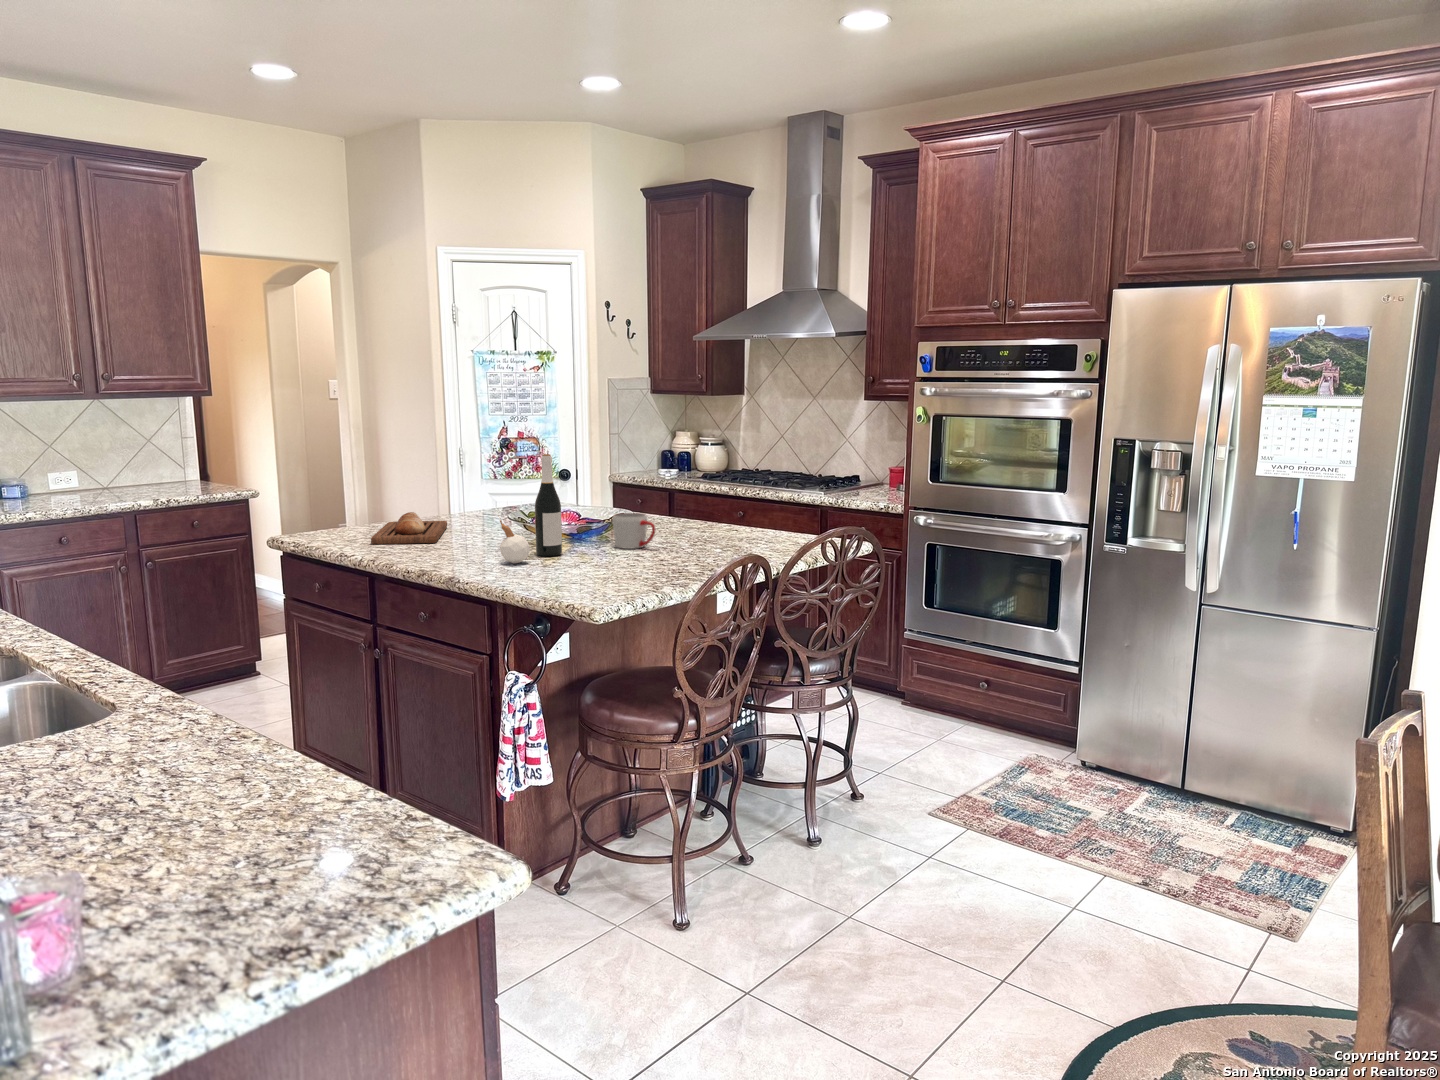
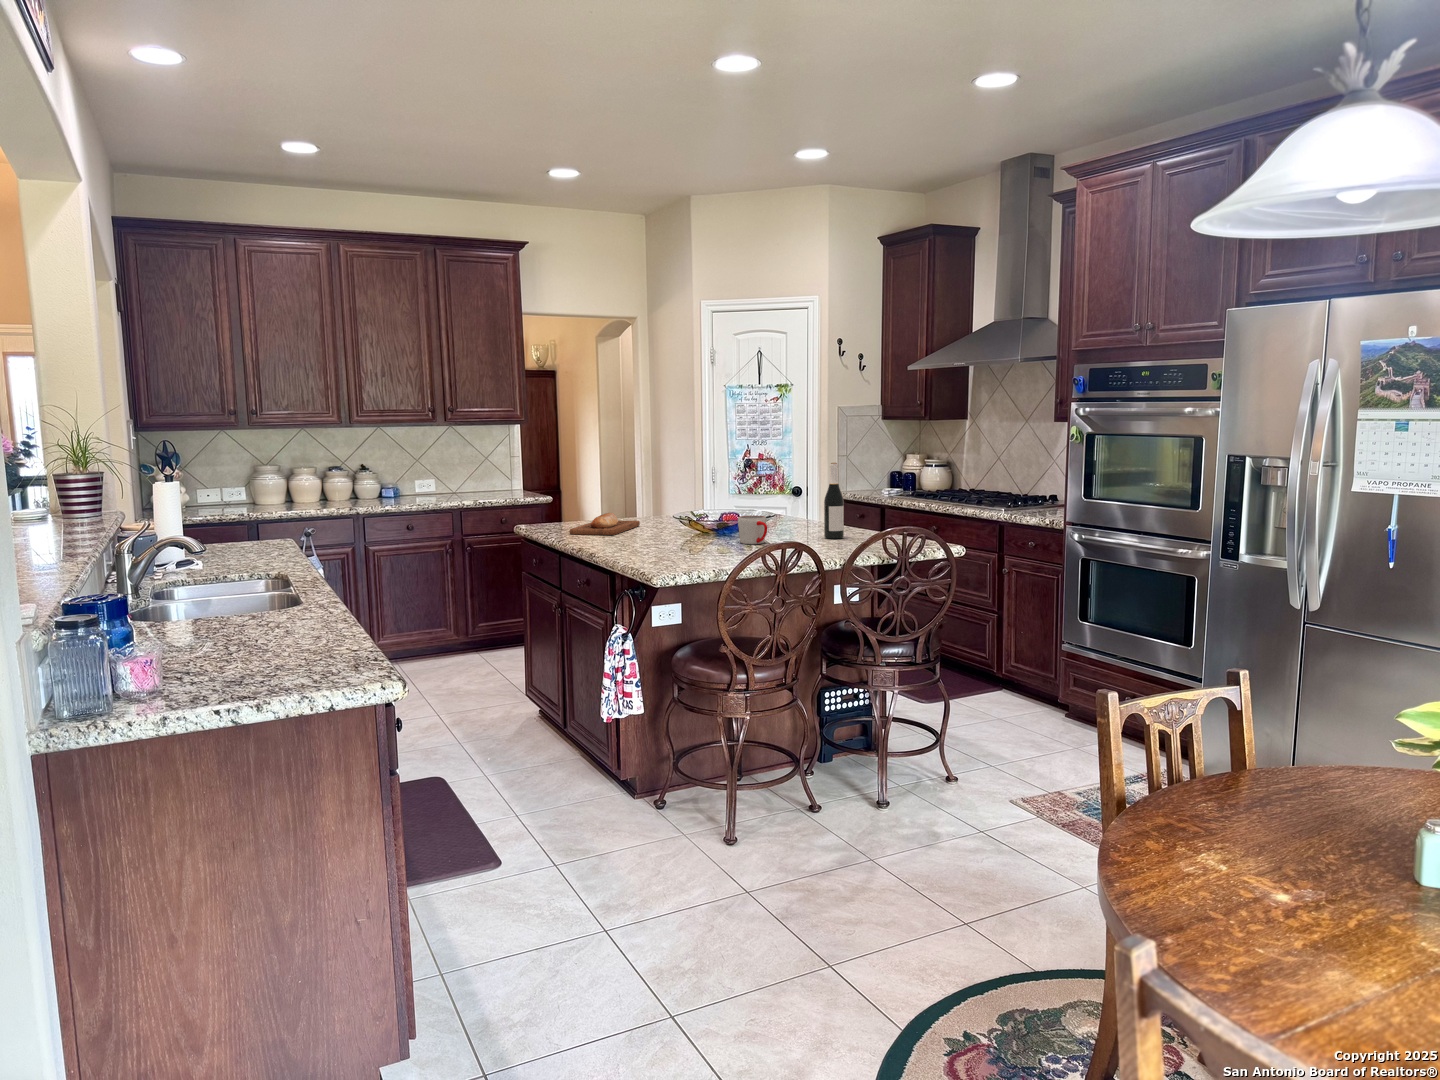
wine bottle: present [535,454,562,556] -> present [824,463,844,539]
candle: present [498,515,530,564] -> none [635,512,658,549]

